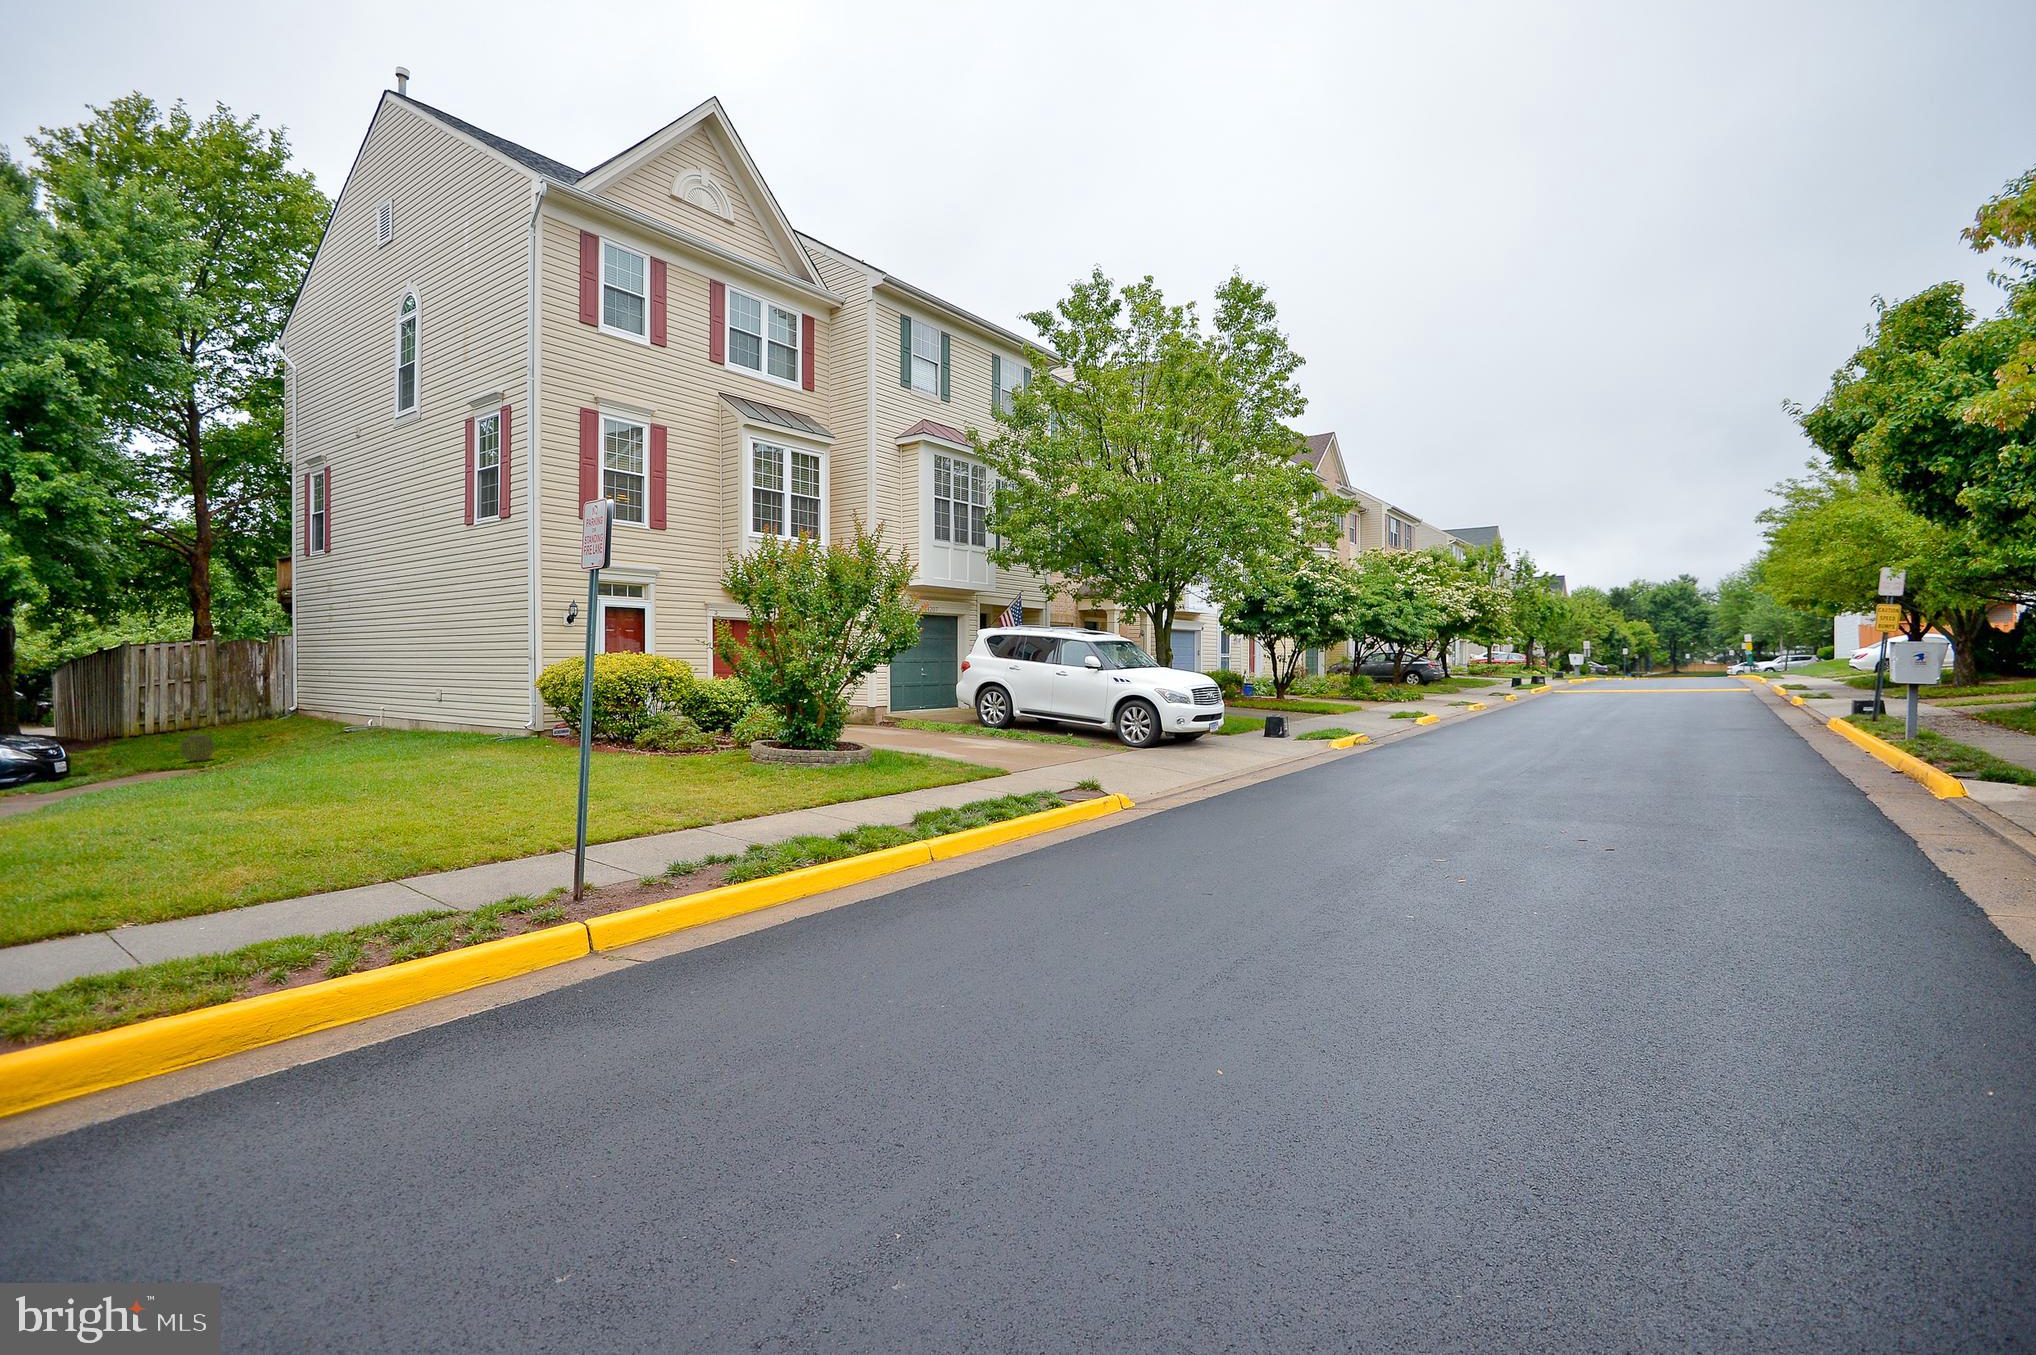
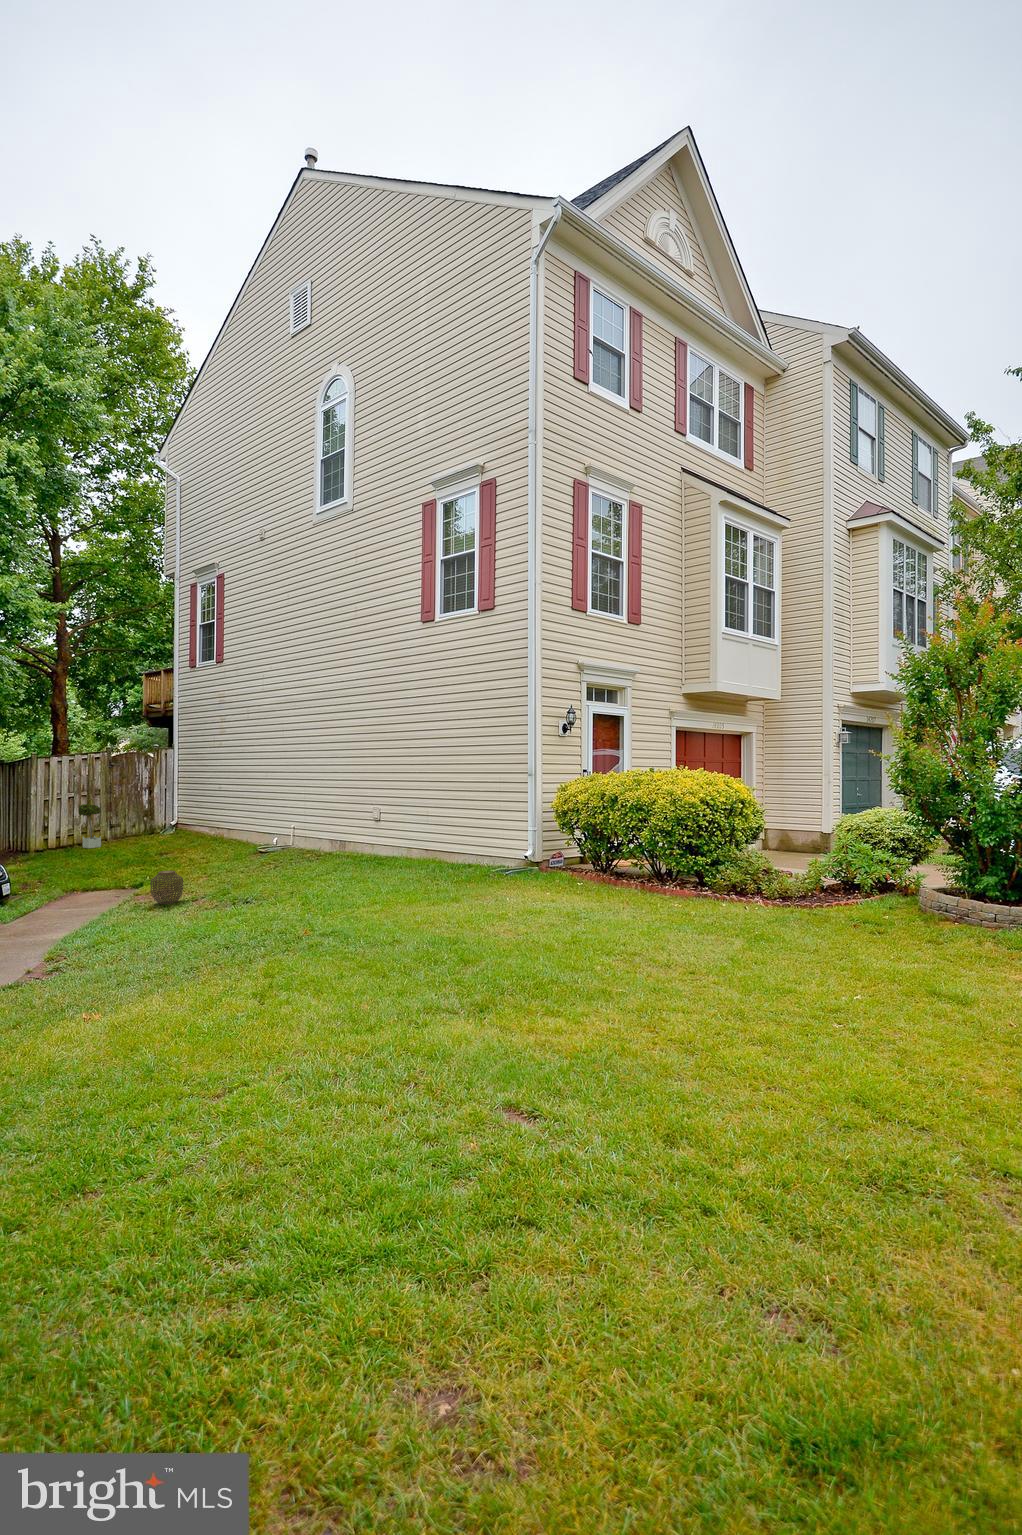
potted tree: none [178,689,205,732] -> present [79,804,101,848]

